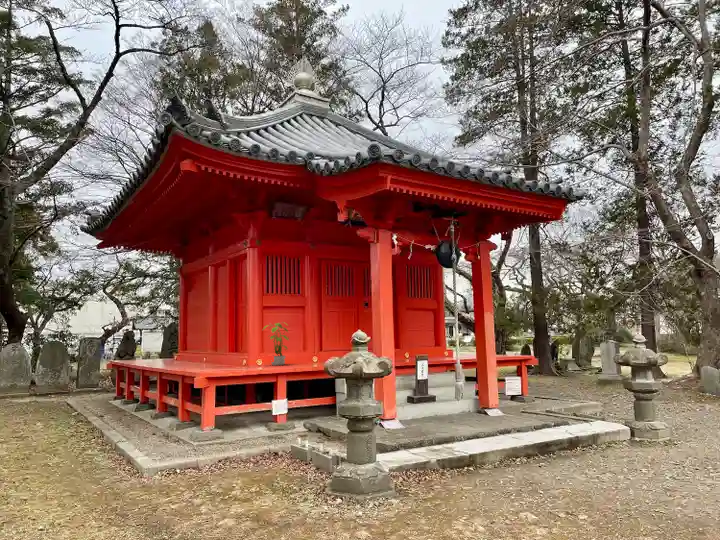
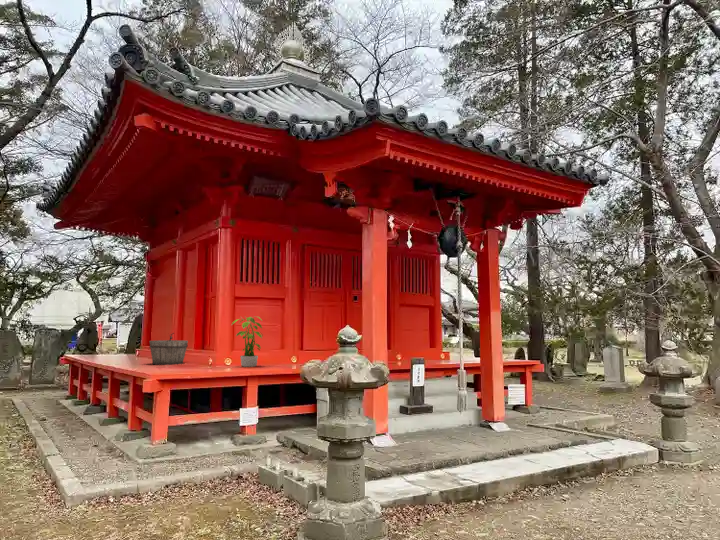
wooden bucket: none [192,338,226,366] -> present [149,333,188,365]

